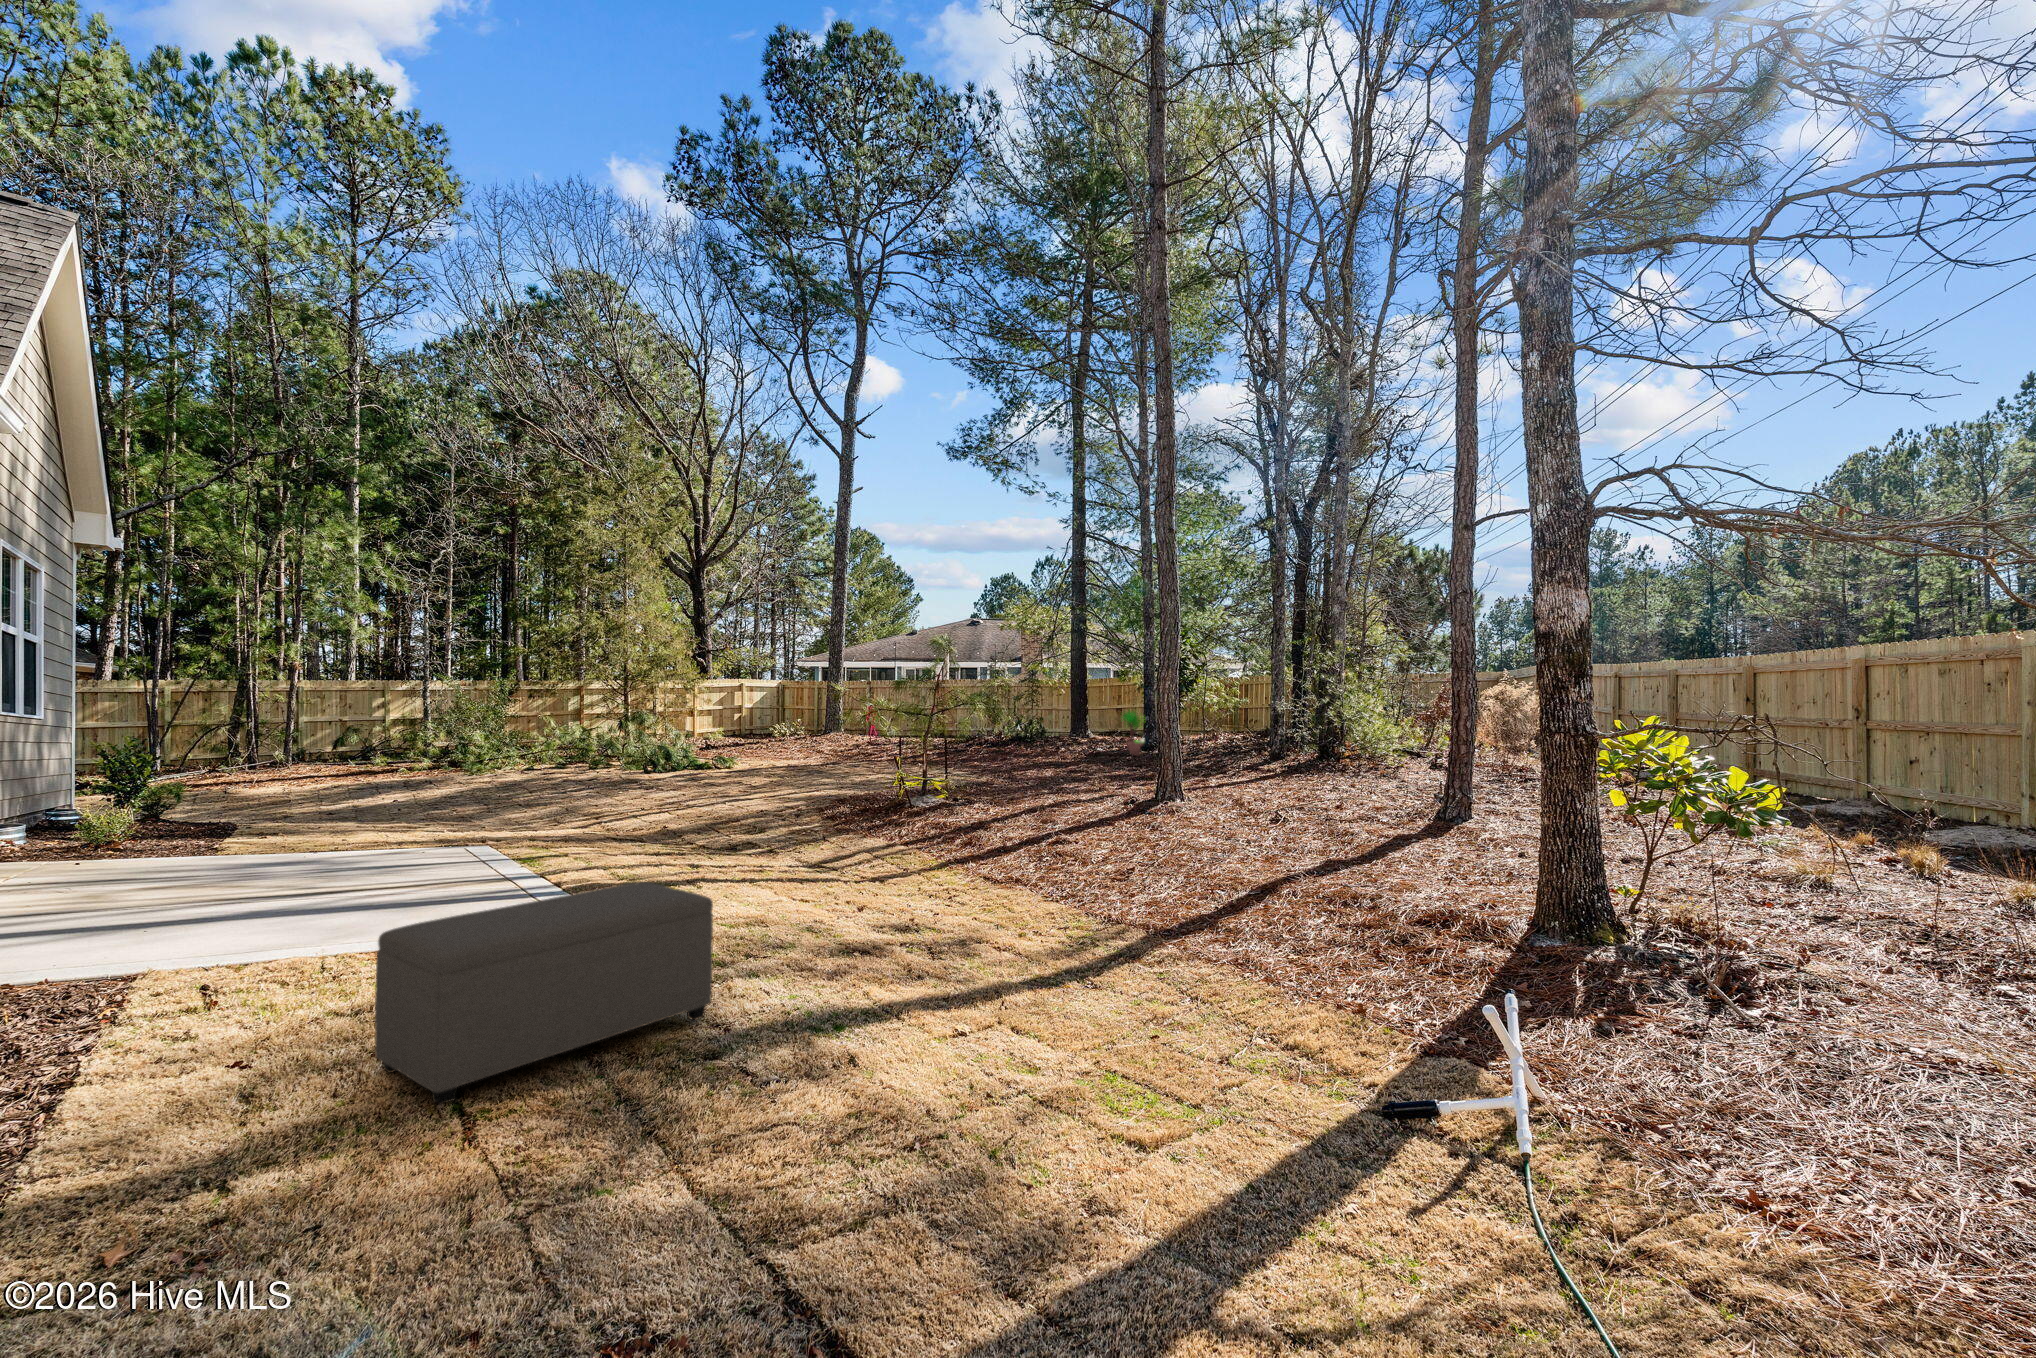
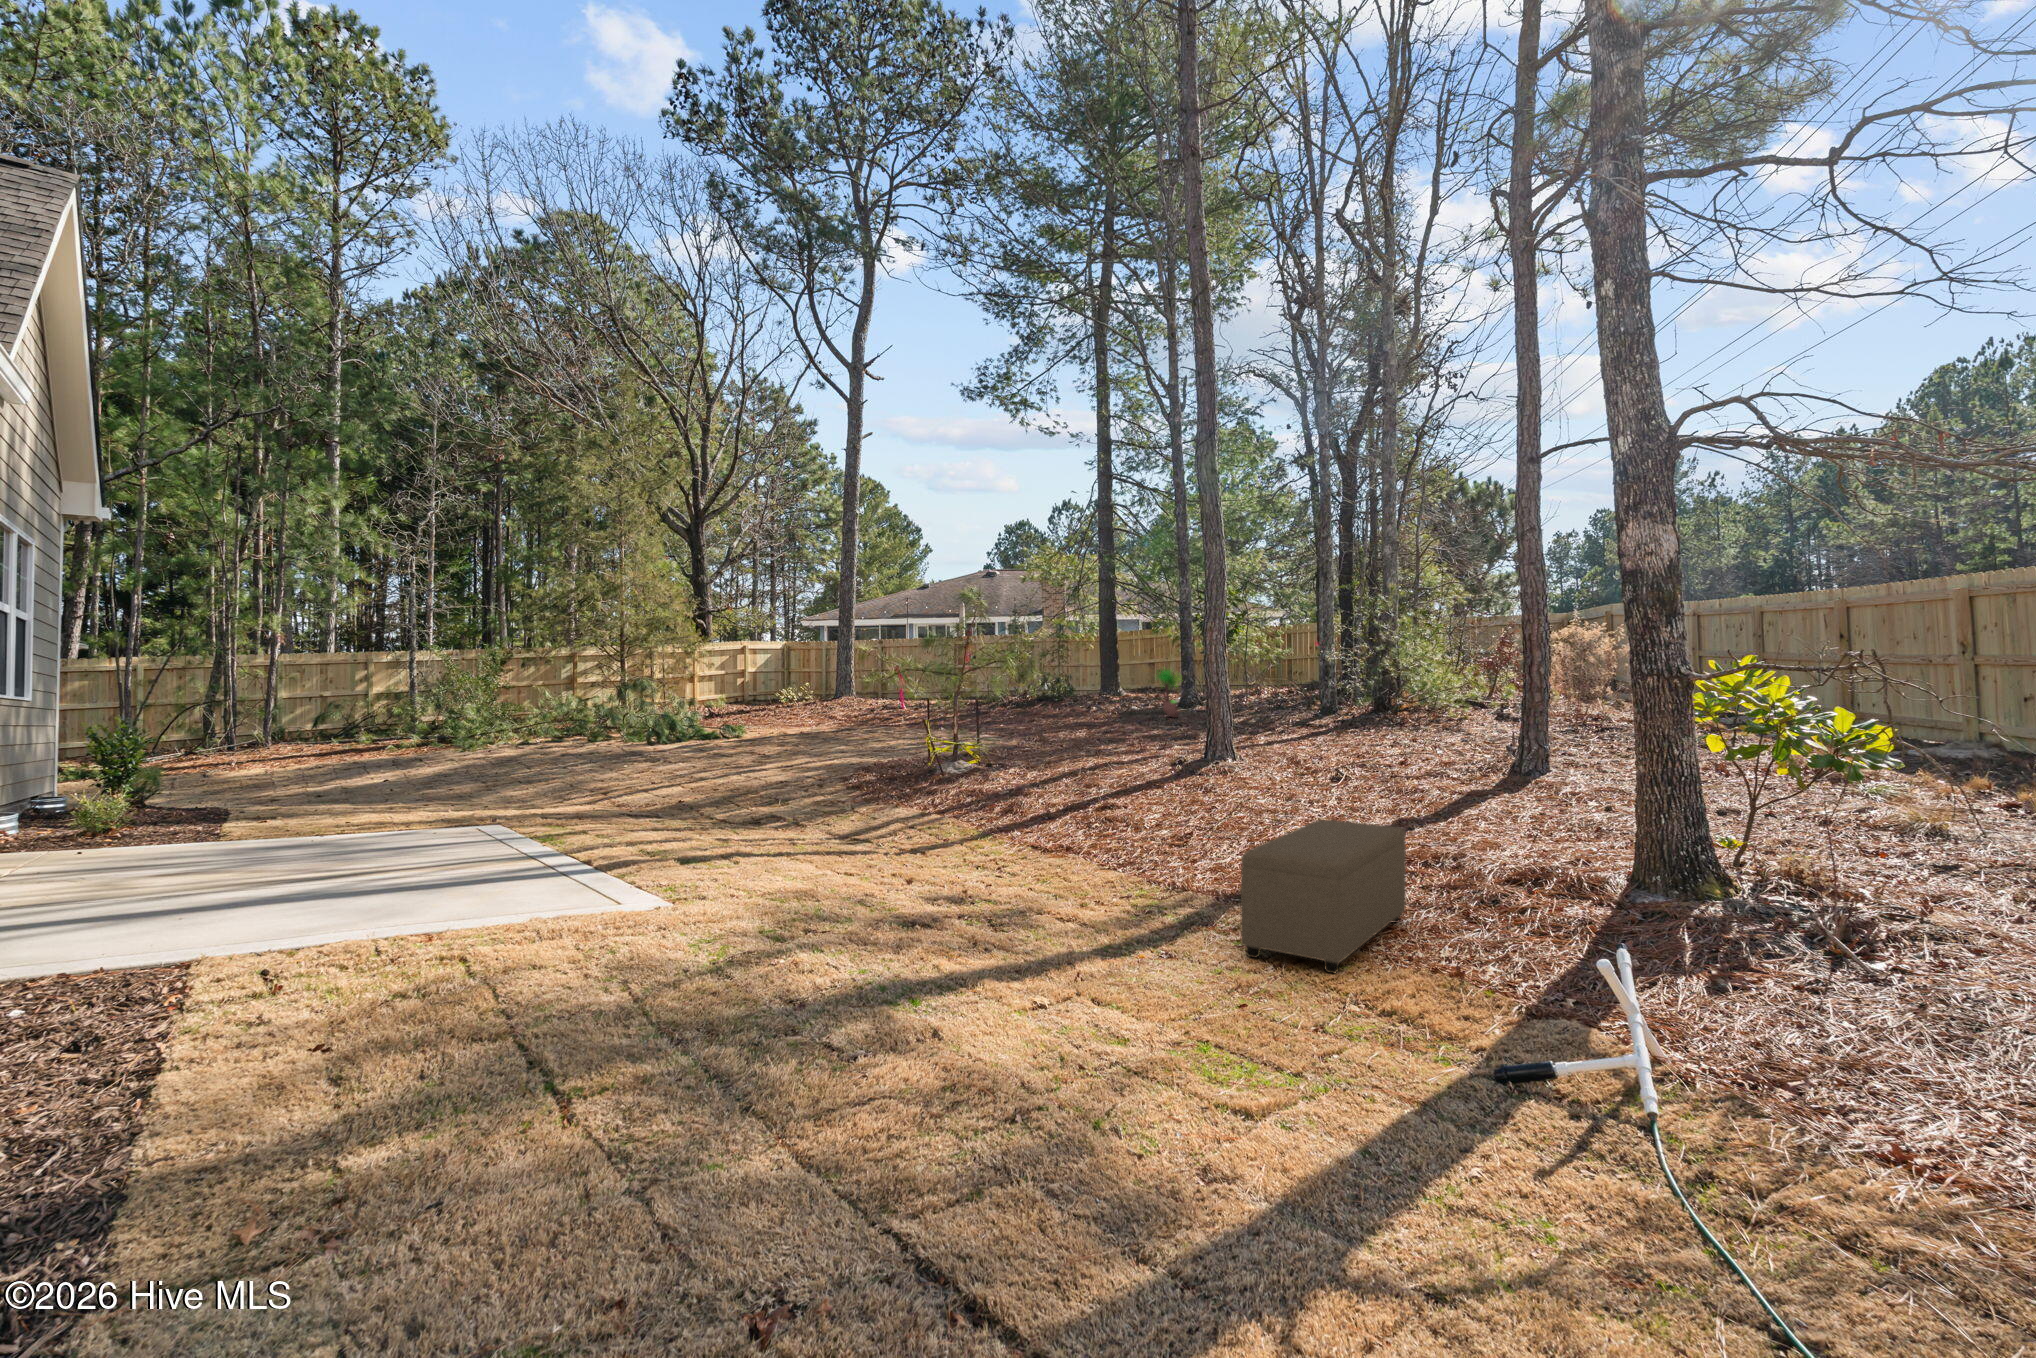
ottoman: present [375,882,713,1104] -> present [1241,819,1406,973]

